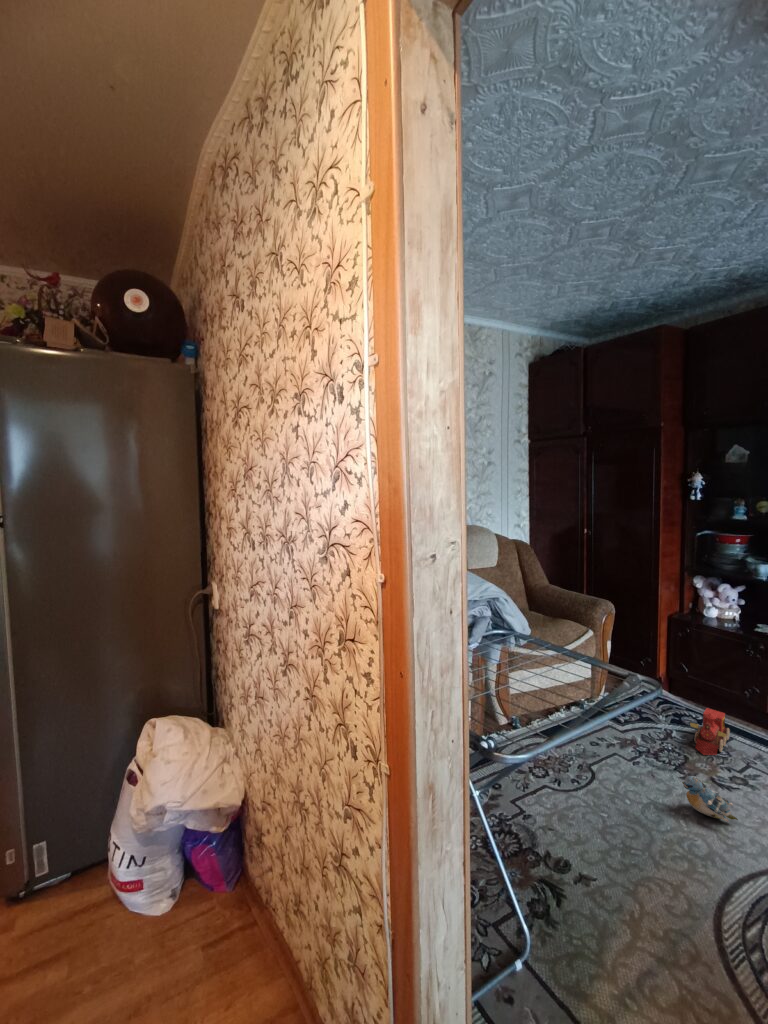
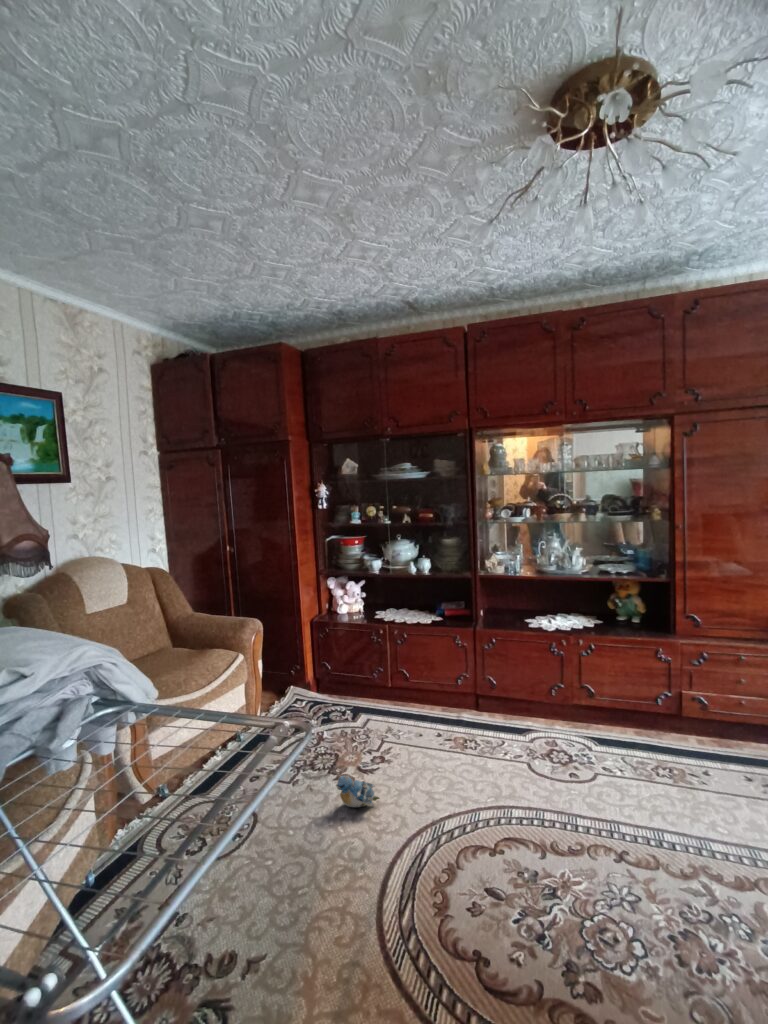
toy train: present [690,708,730,755] -> none [337,699,366,746]

